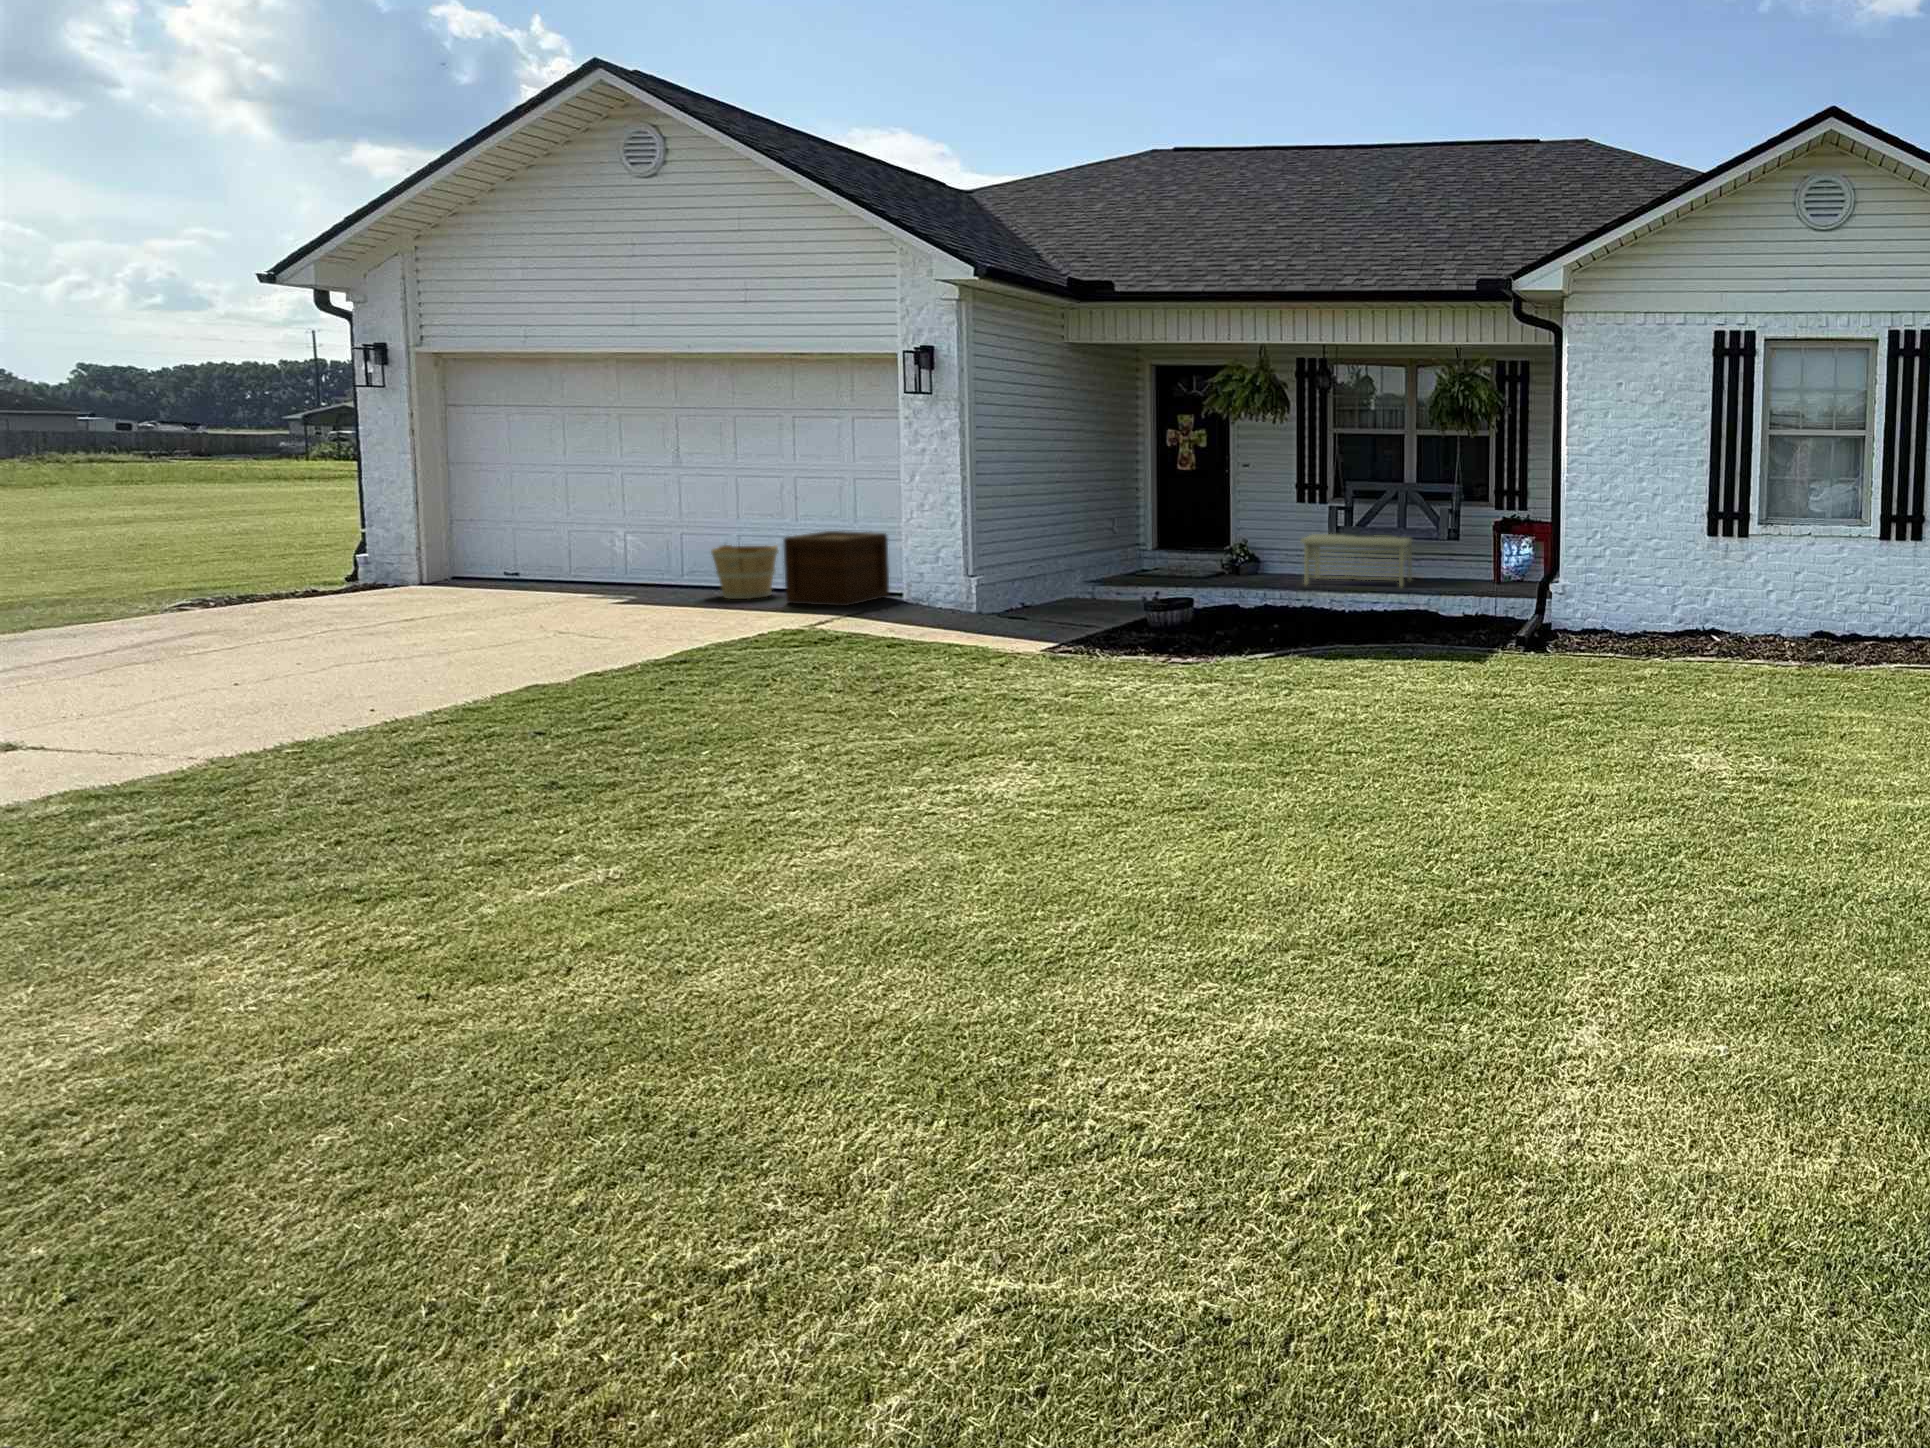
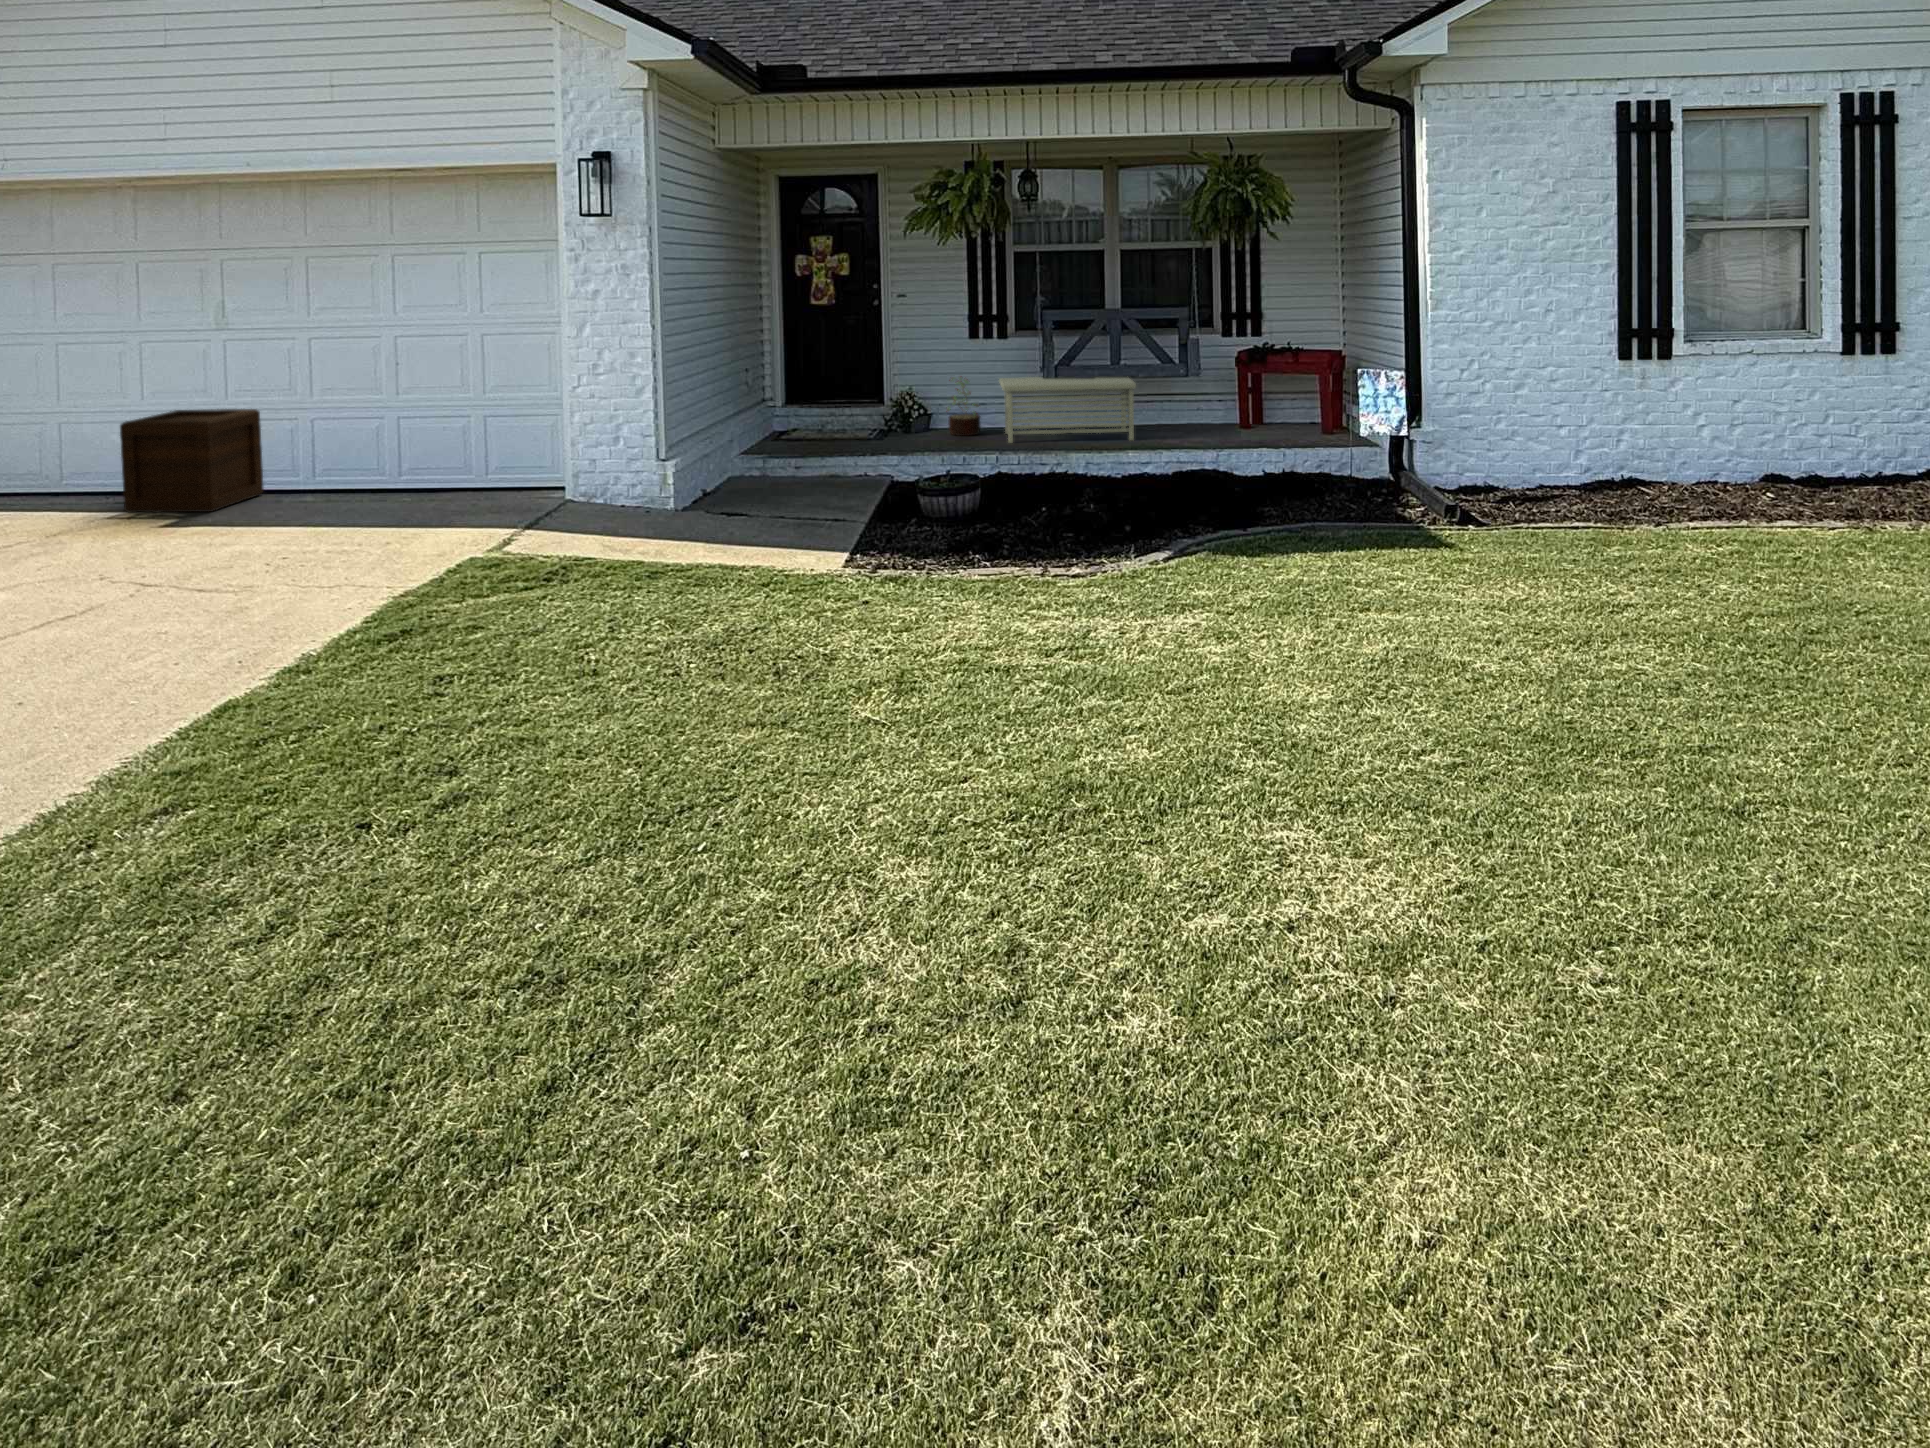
decorative plant: none [1272,530,1298,579] -> present [947,377,980,436]
wooden crate: present [784,531,889,606] -> present [120,409,264,512]
wooden bucket: present [711,545,778,599] -> none [282,430,371,508]

